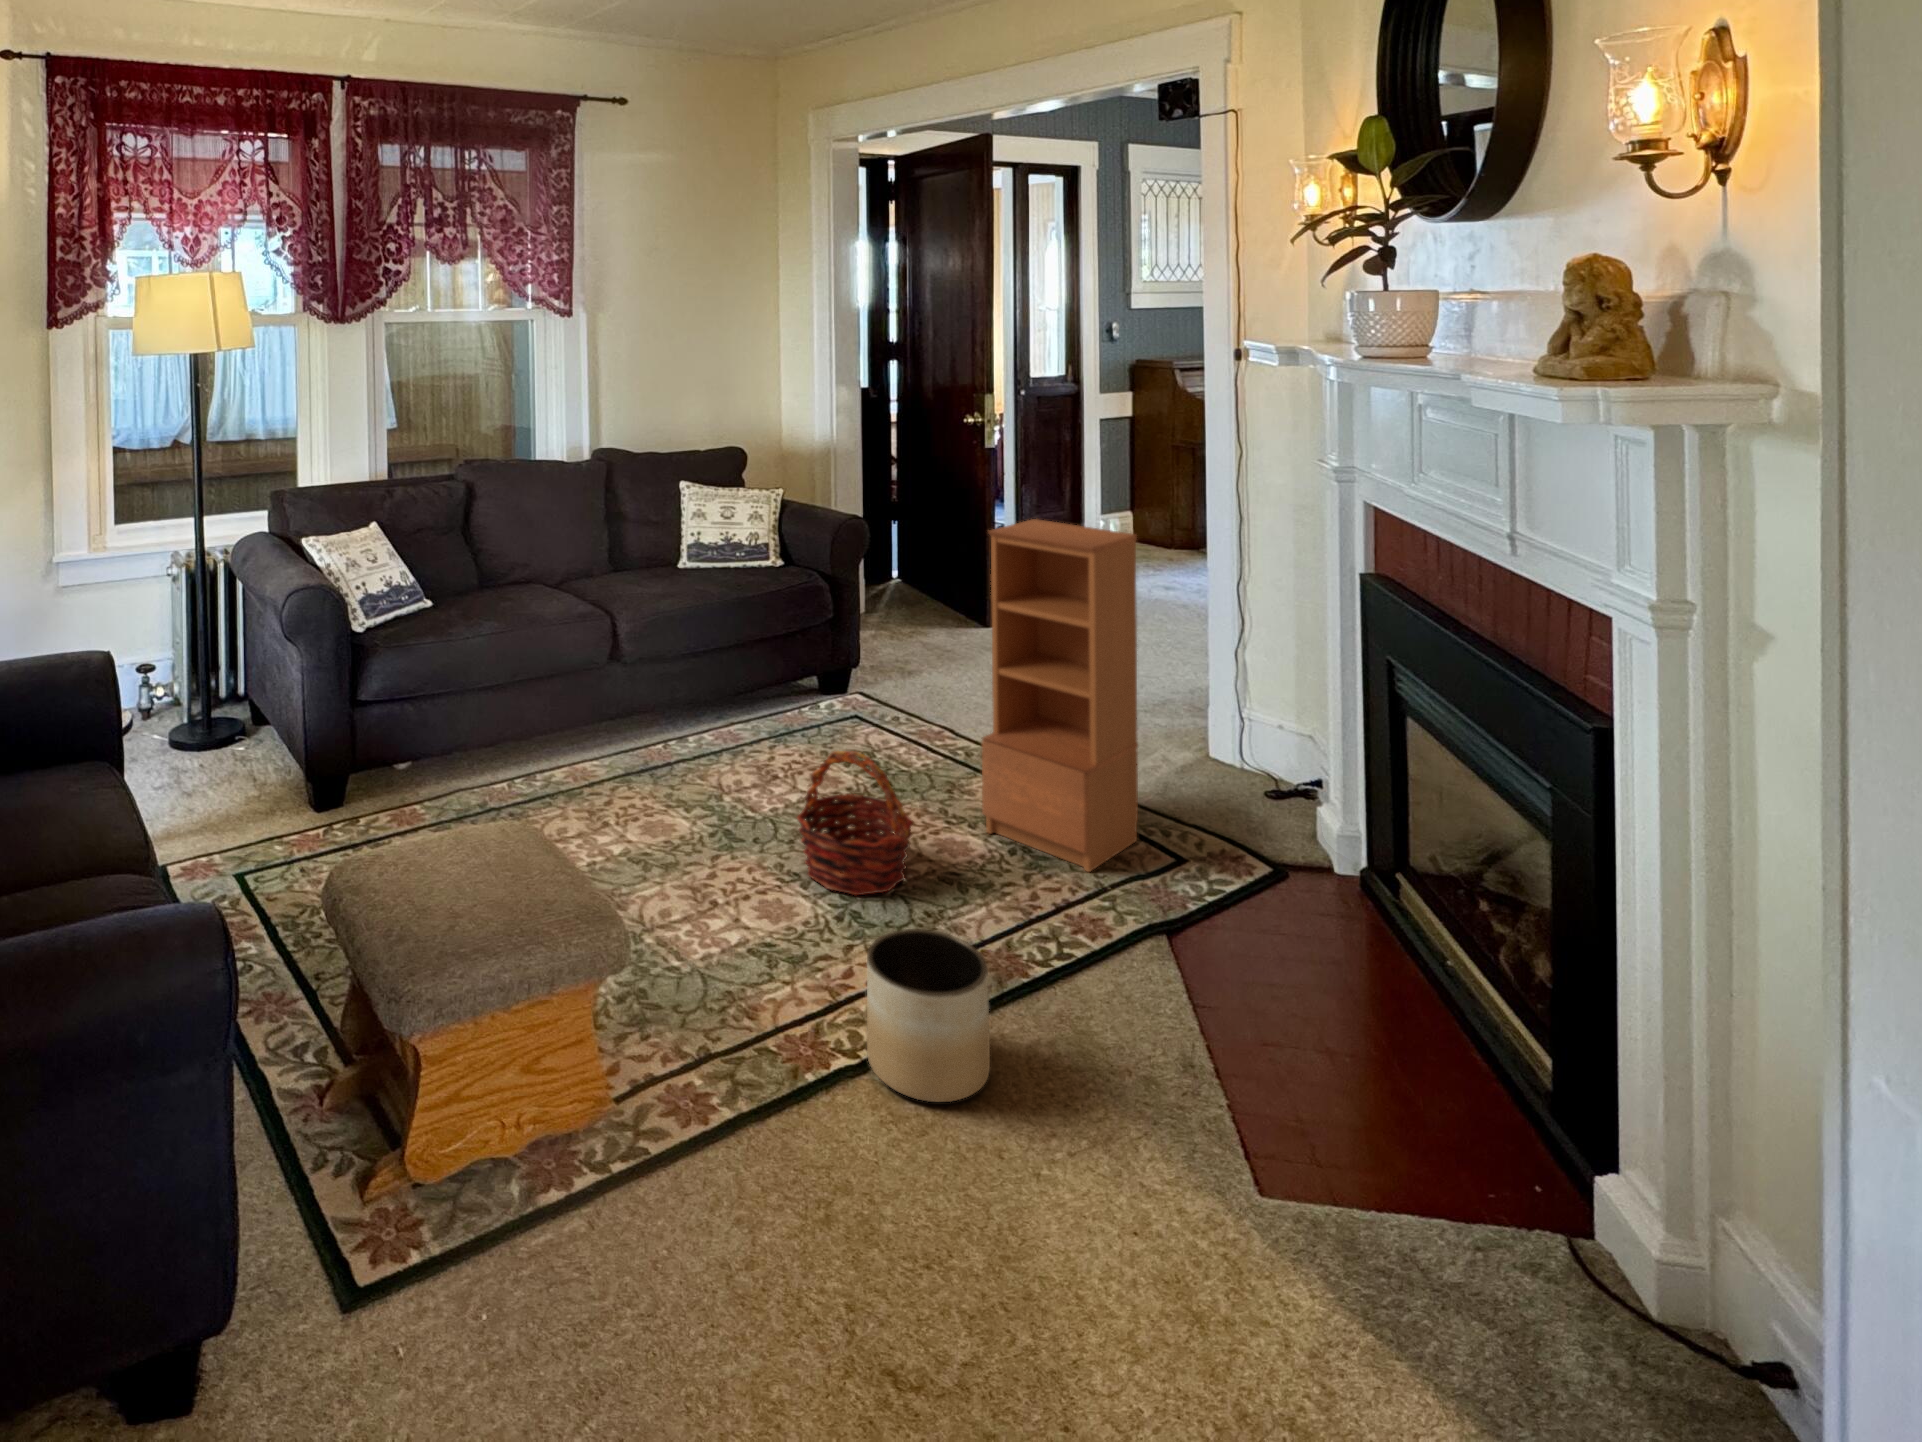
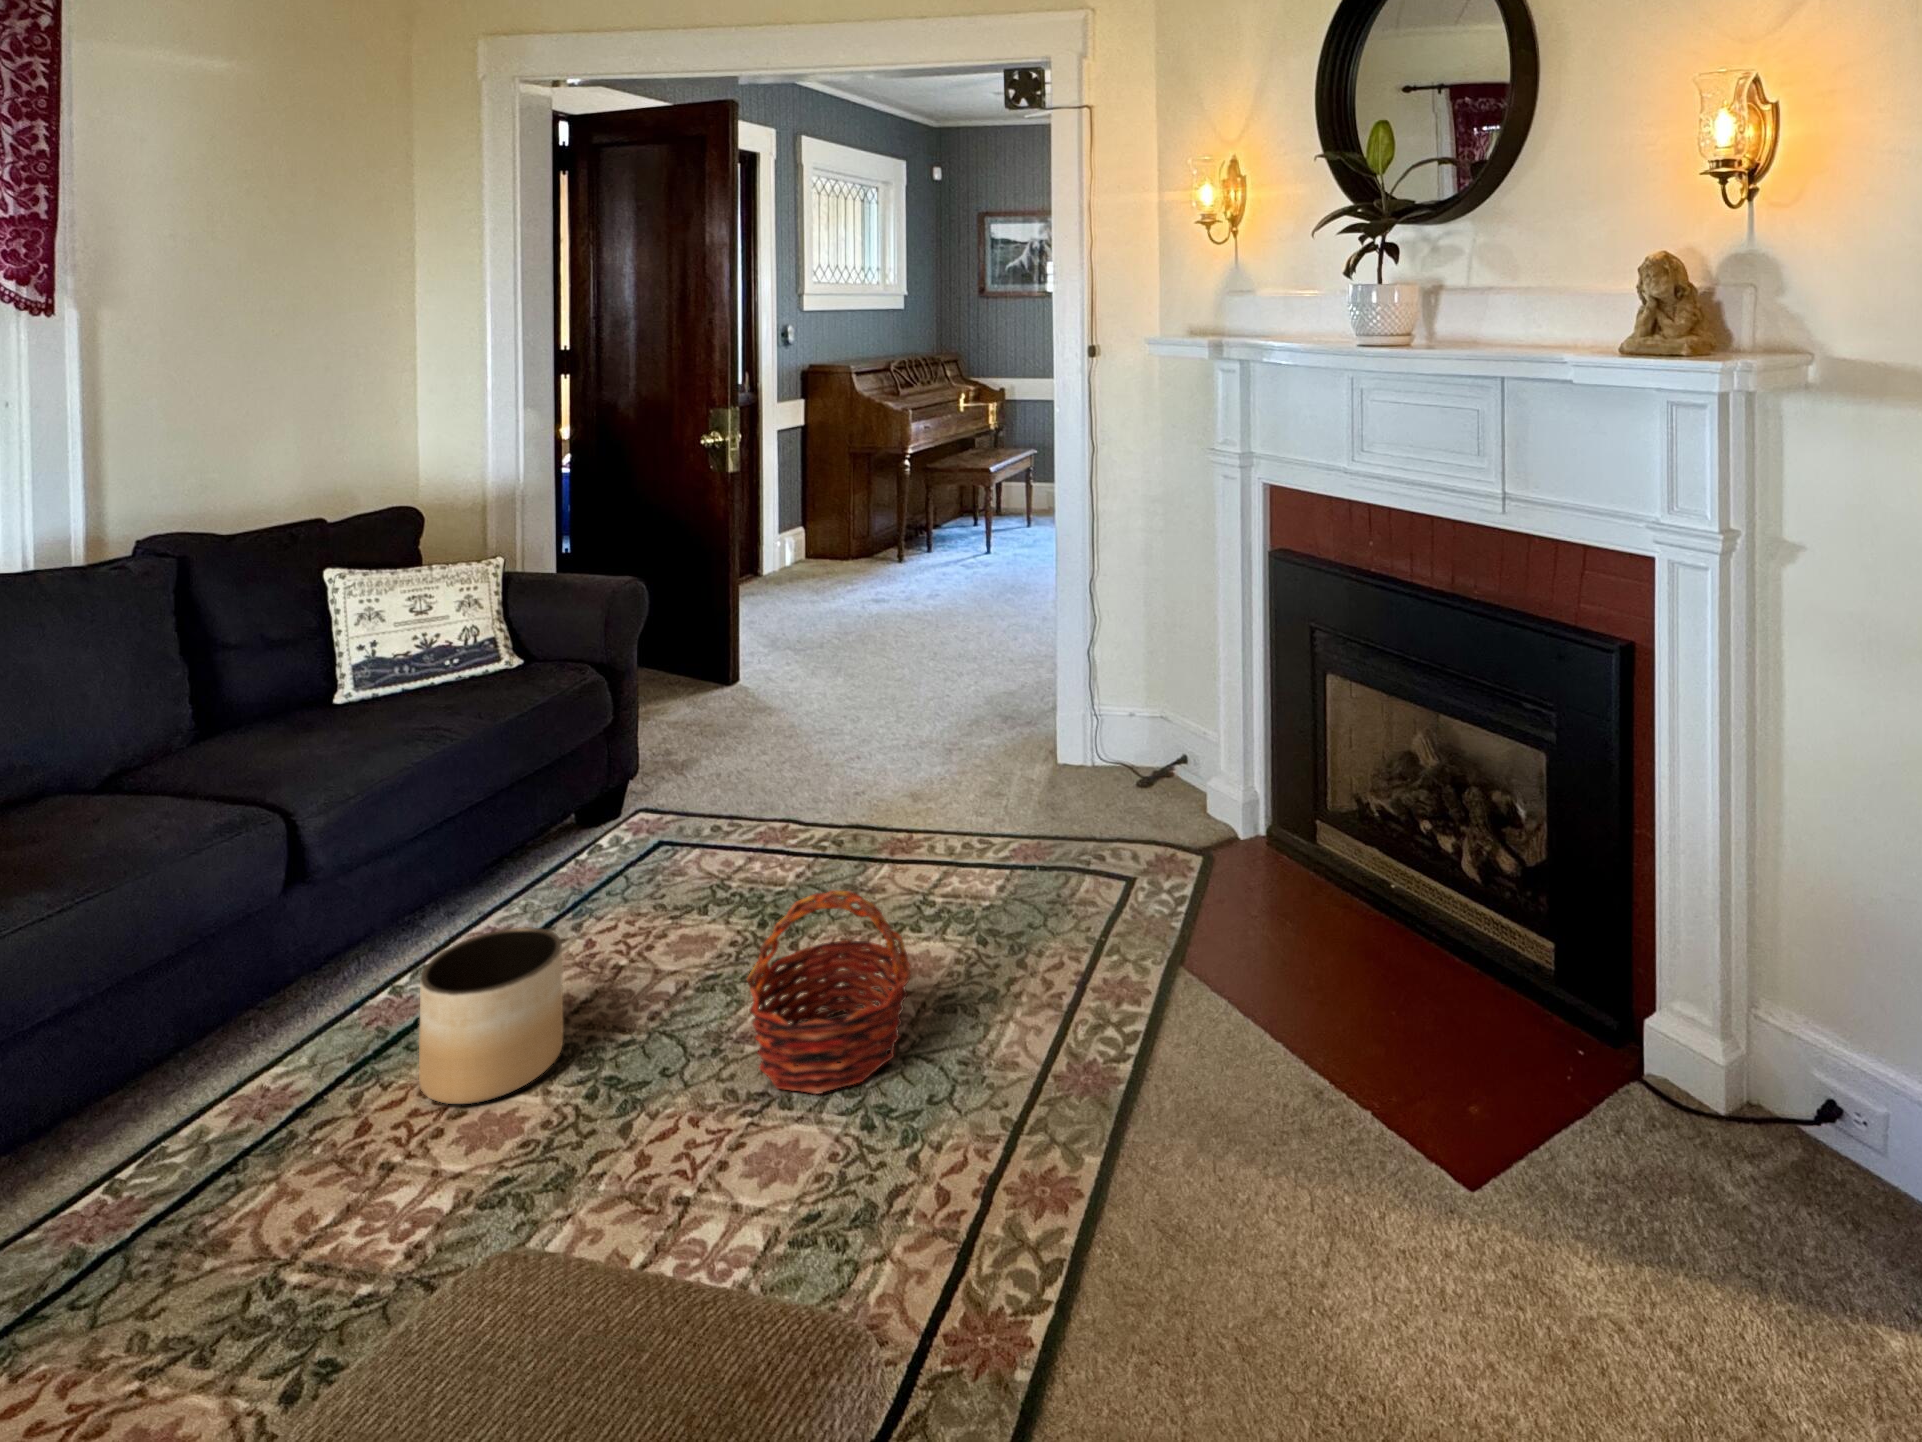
bookcase: present [982,519,1138,872] -> none [931,546,1080,931]
planter: present [867,929,990,1102] -> present [419,927,563,1104]

